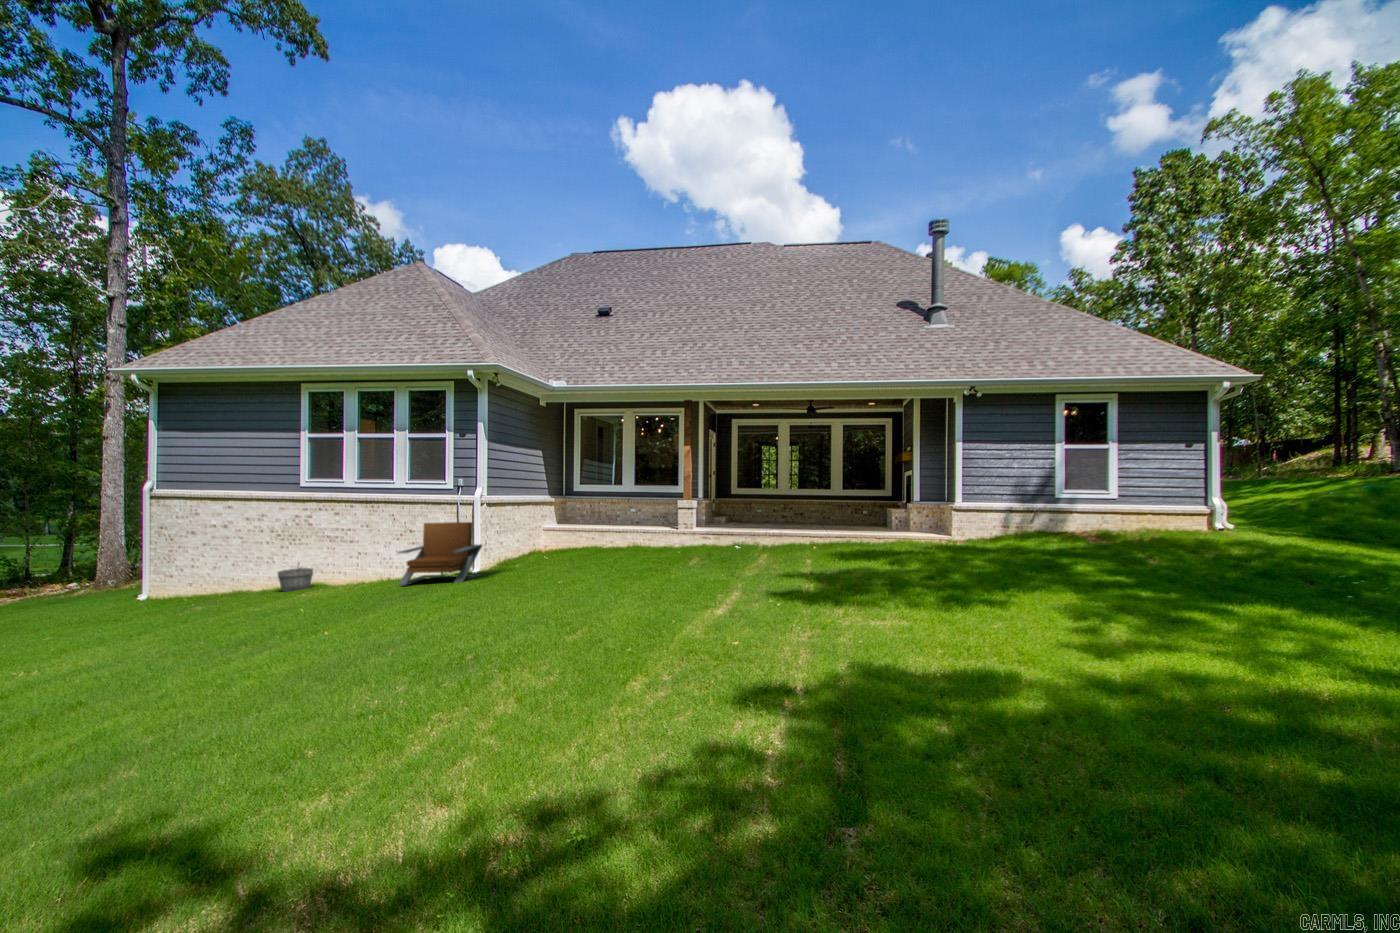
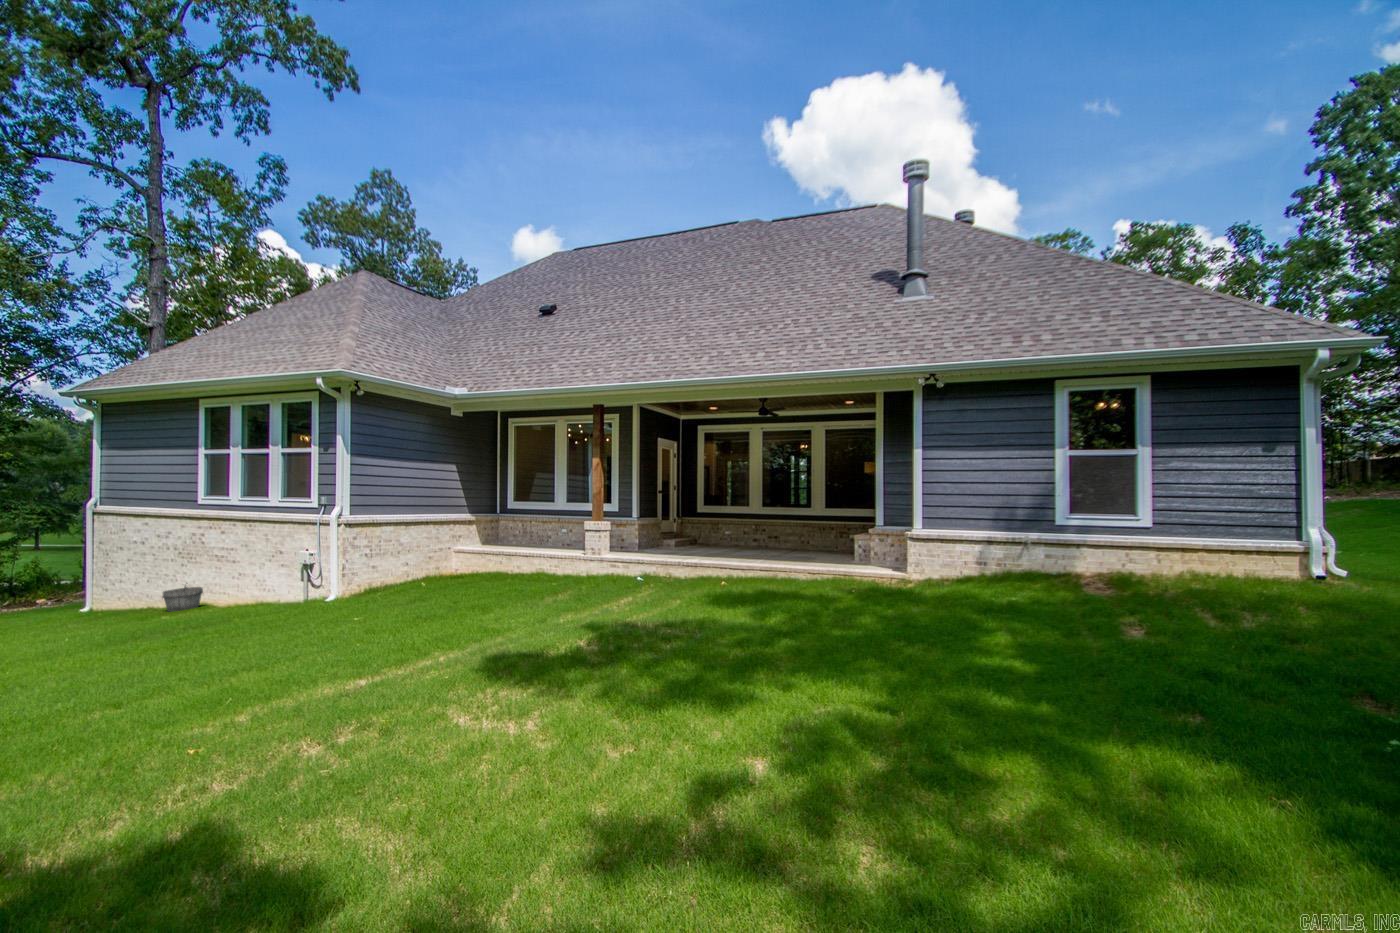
lounge chair: present [398,522,482,585] -> none [228,545,333,618]

